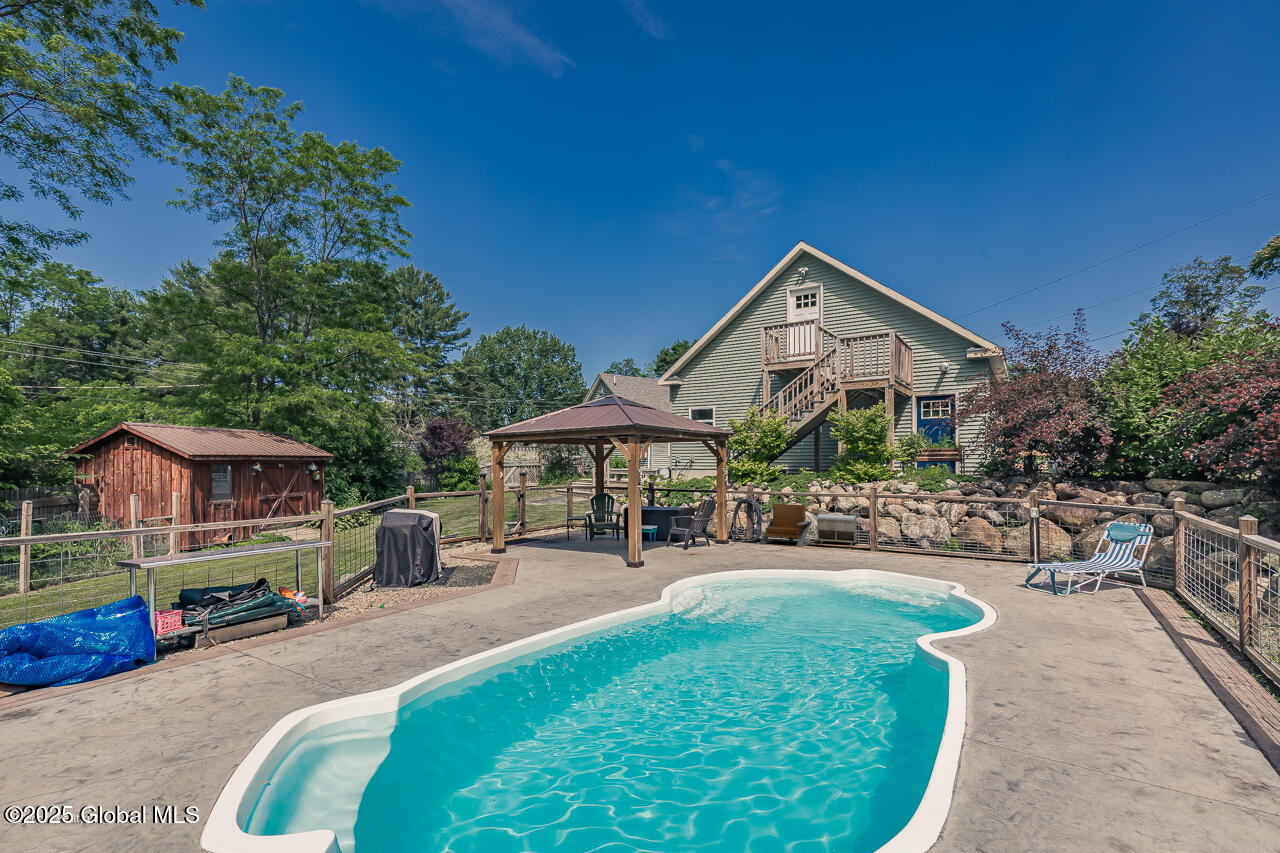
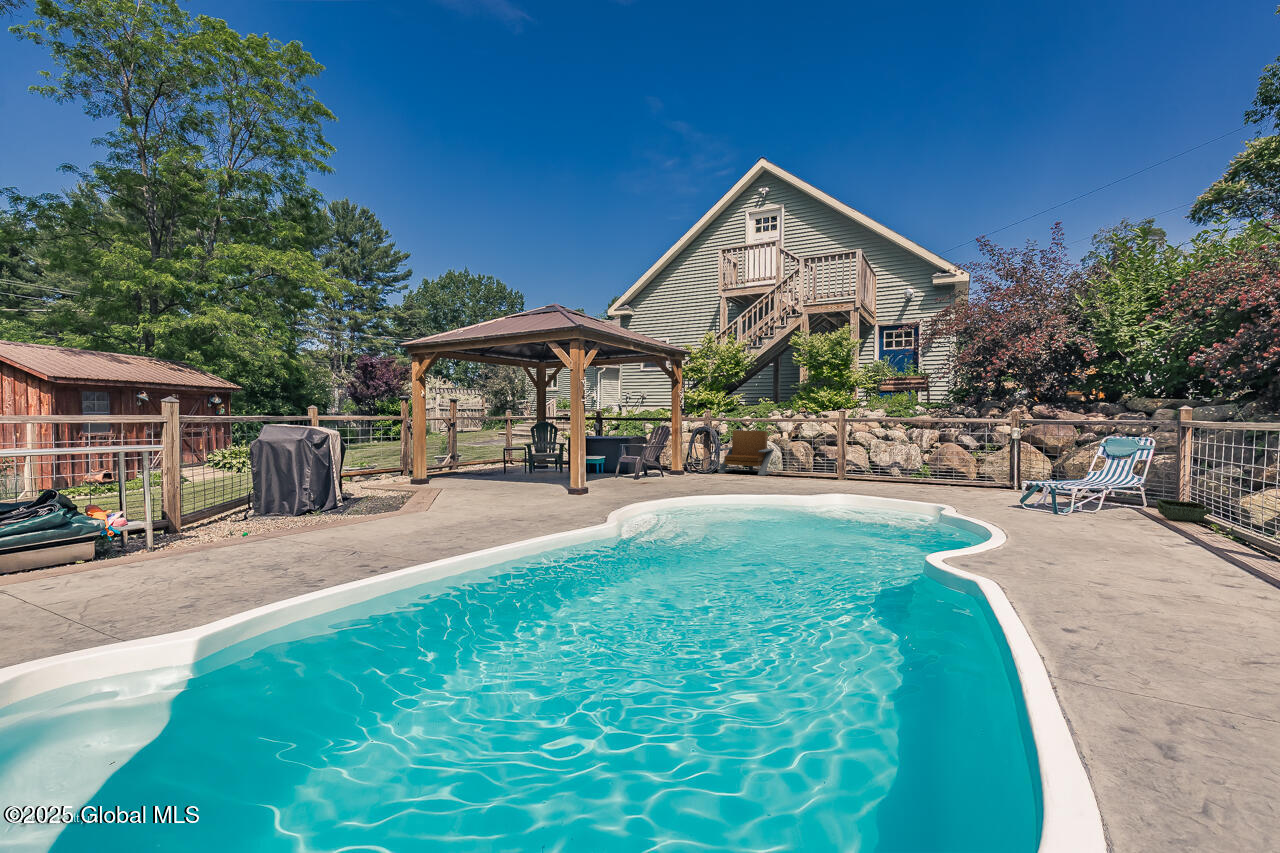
storage bench: present [817,514,857,545] -> none [779,442,821,474]
woven basket: none [1148,583,1197,605] -> present [1156,499,1213,522]

